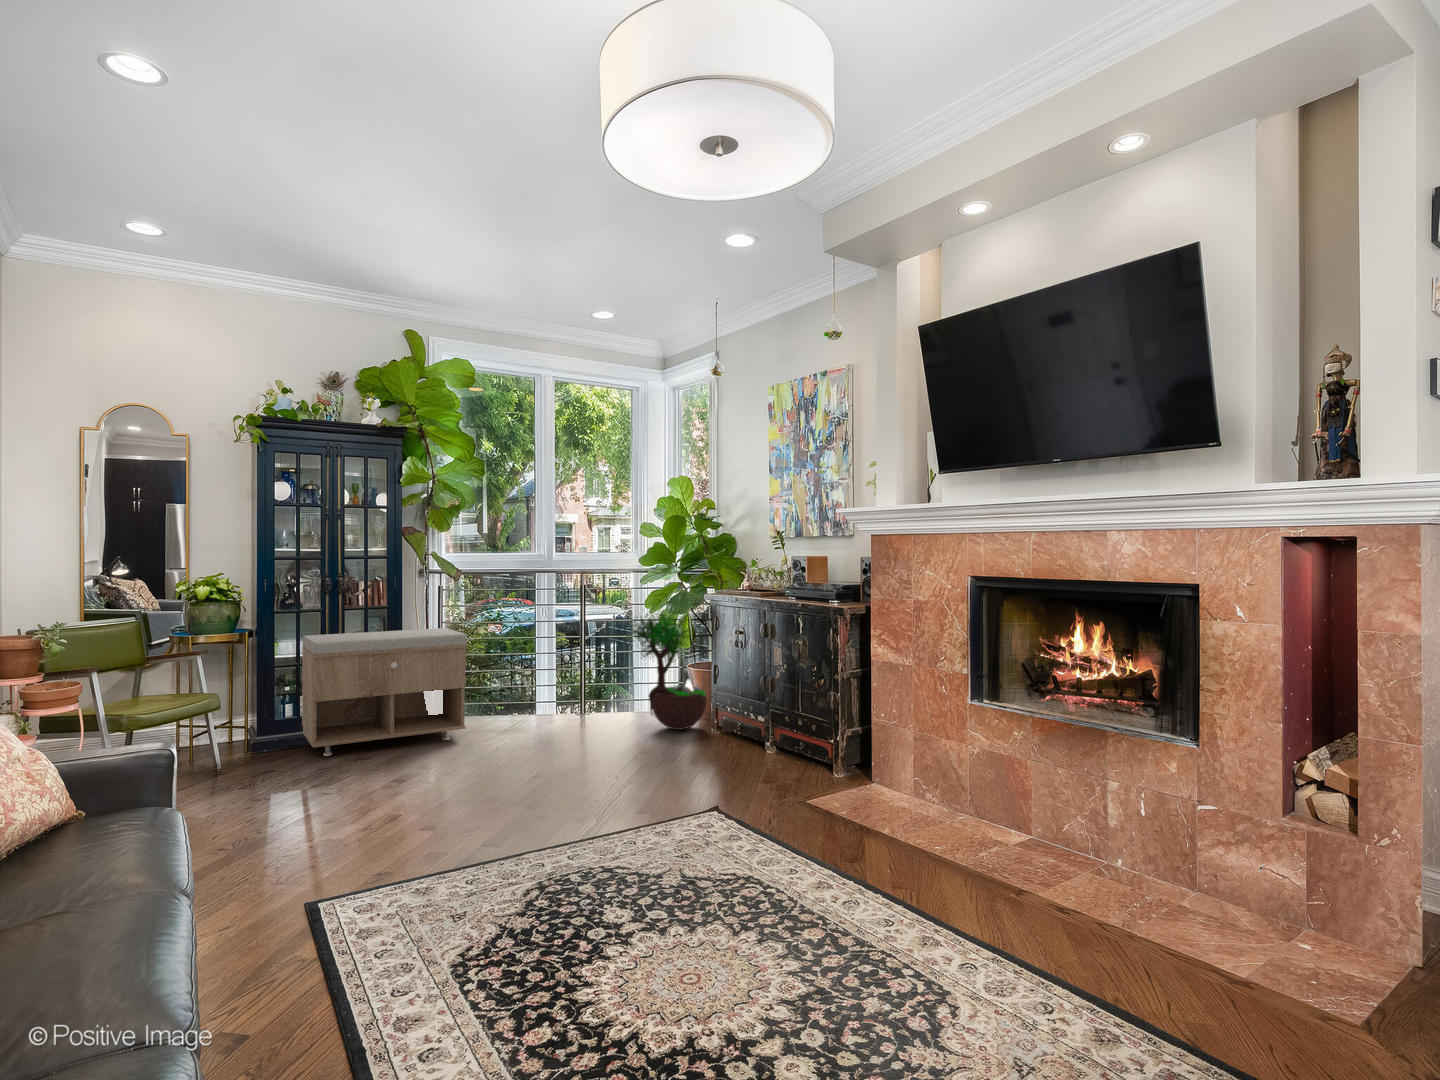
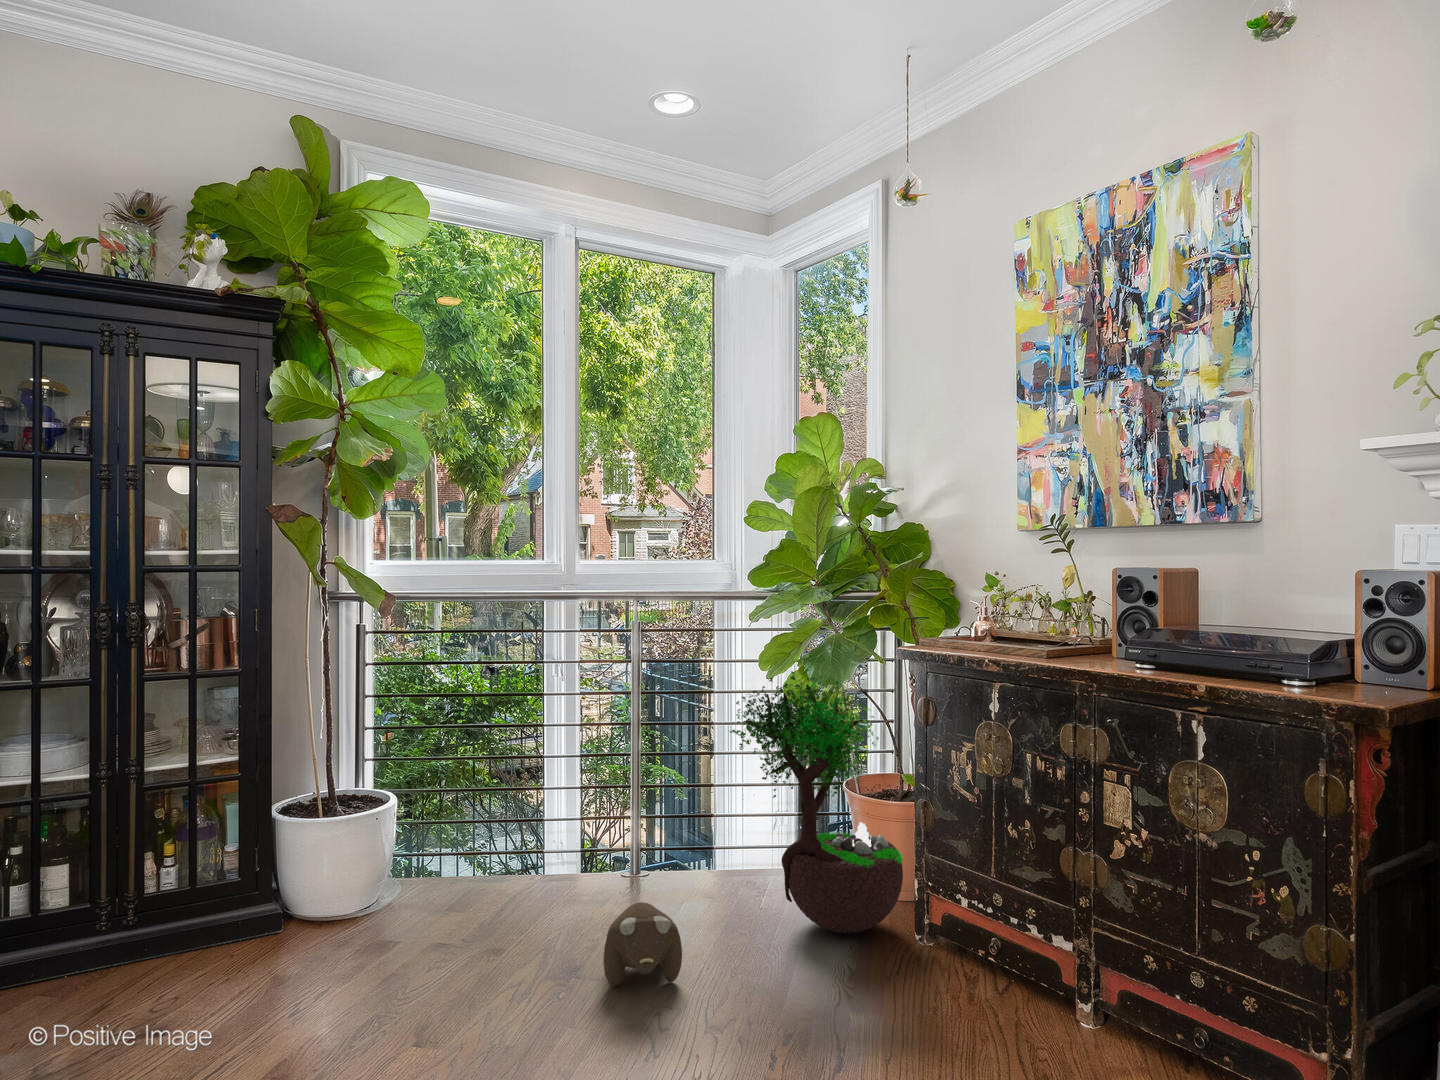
storage bench: present [302,628,467,756] -> none [31,712,399,1026]
plush toy: none [561,709,597,745] -> present [604,902,682,986]

